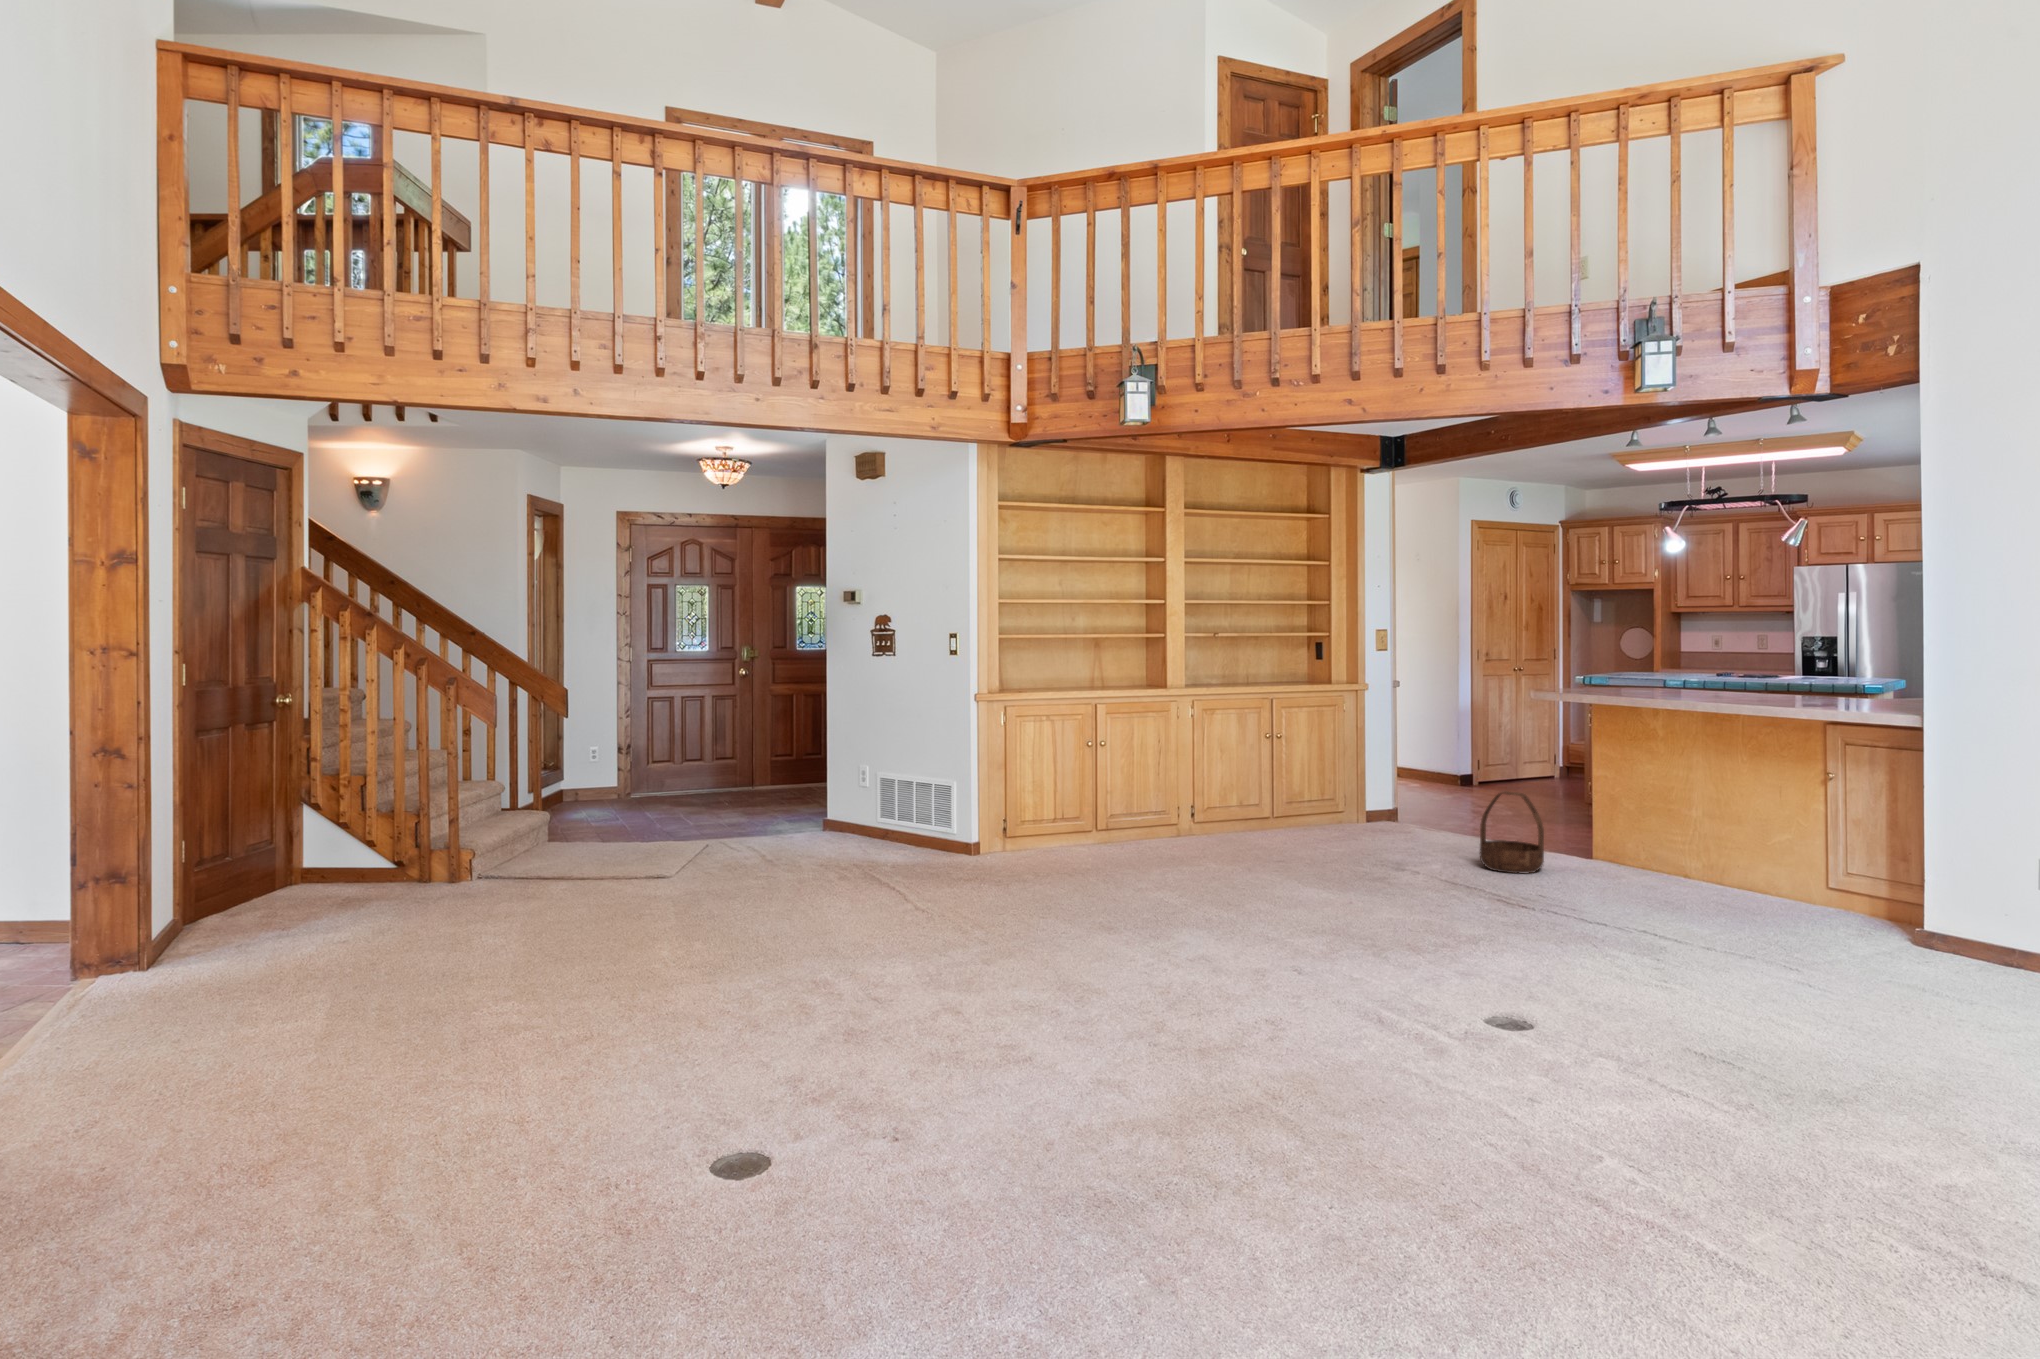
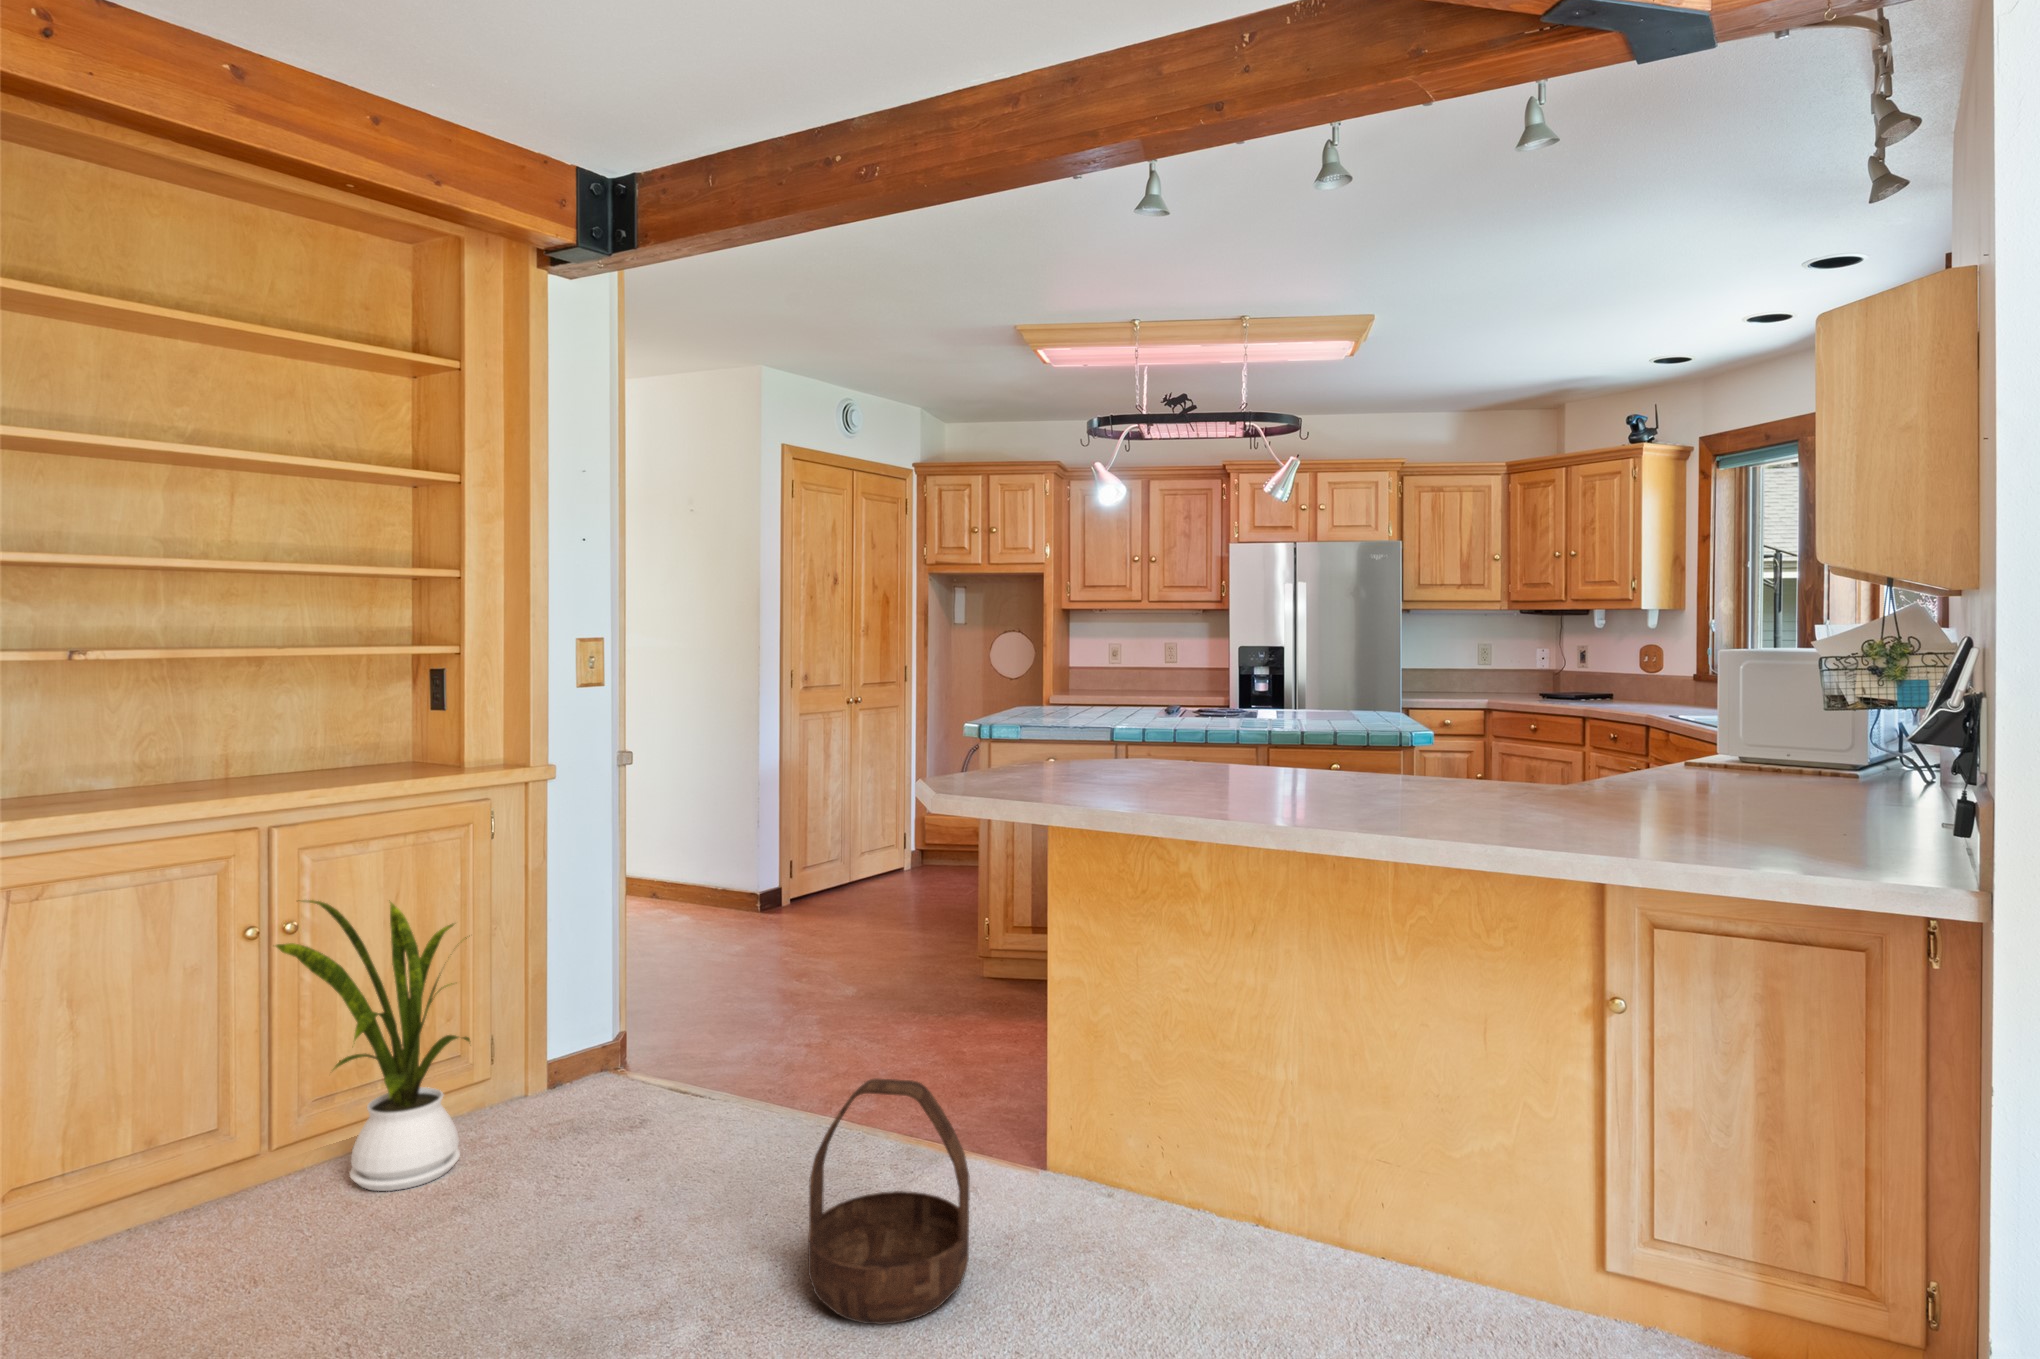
house plant: none [1277,722,1347,835] -> present [276,900,470,1191]

